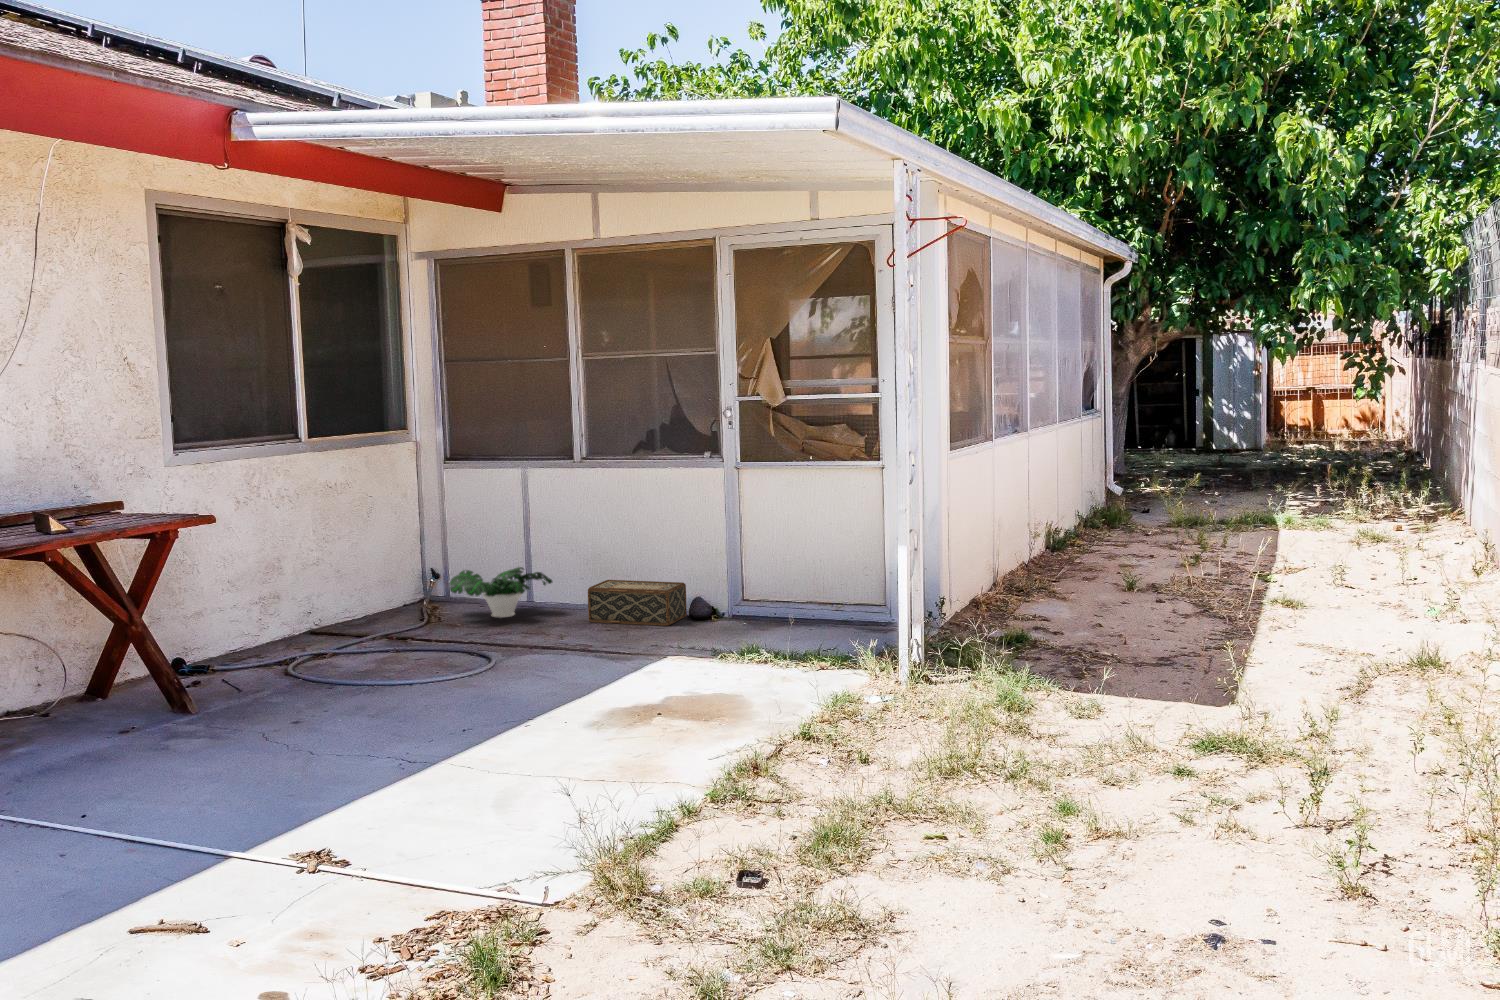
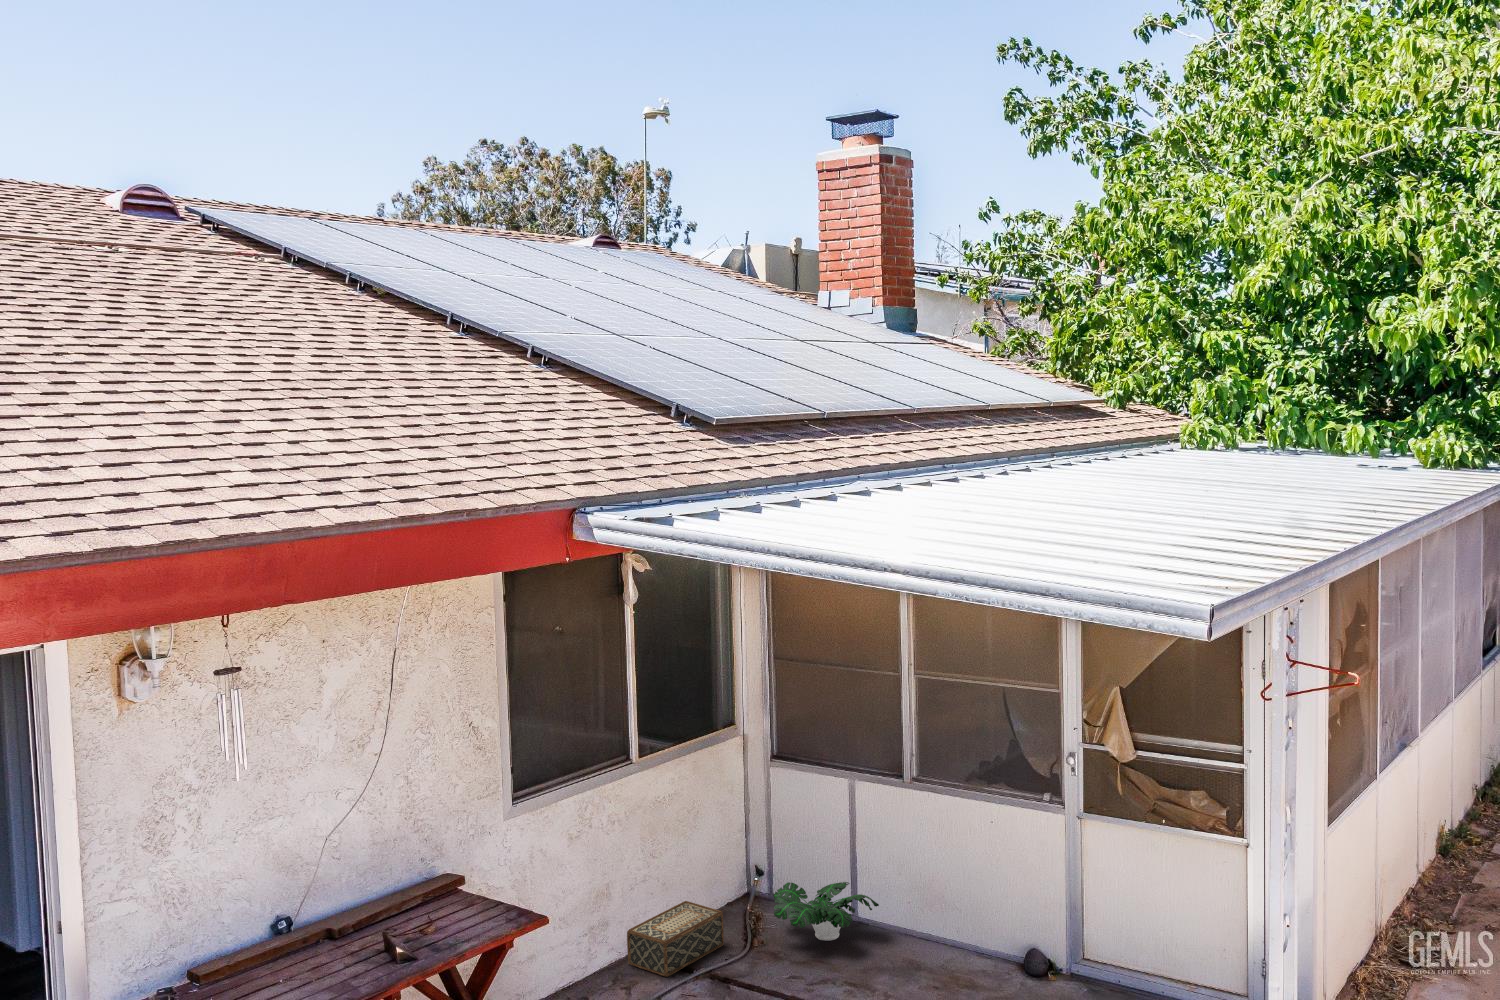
woven basket: present [588,580,687,626] -> present [627,901,724,977]

